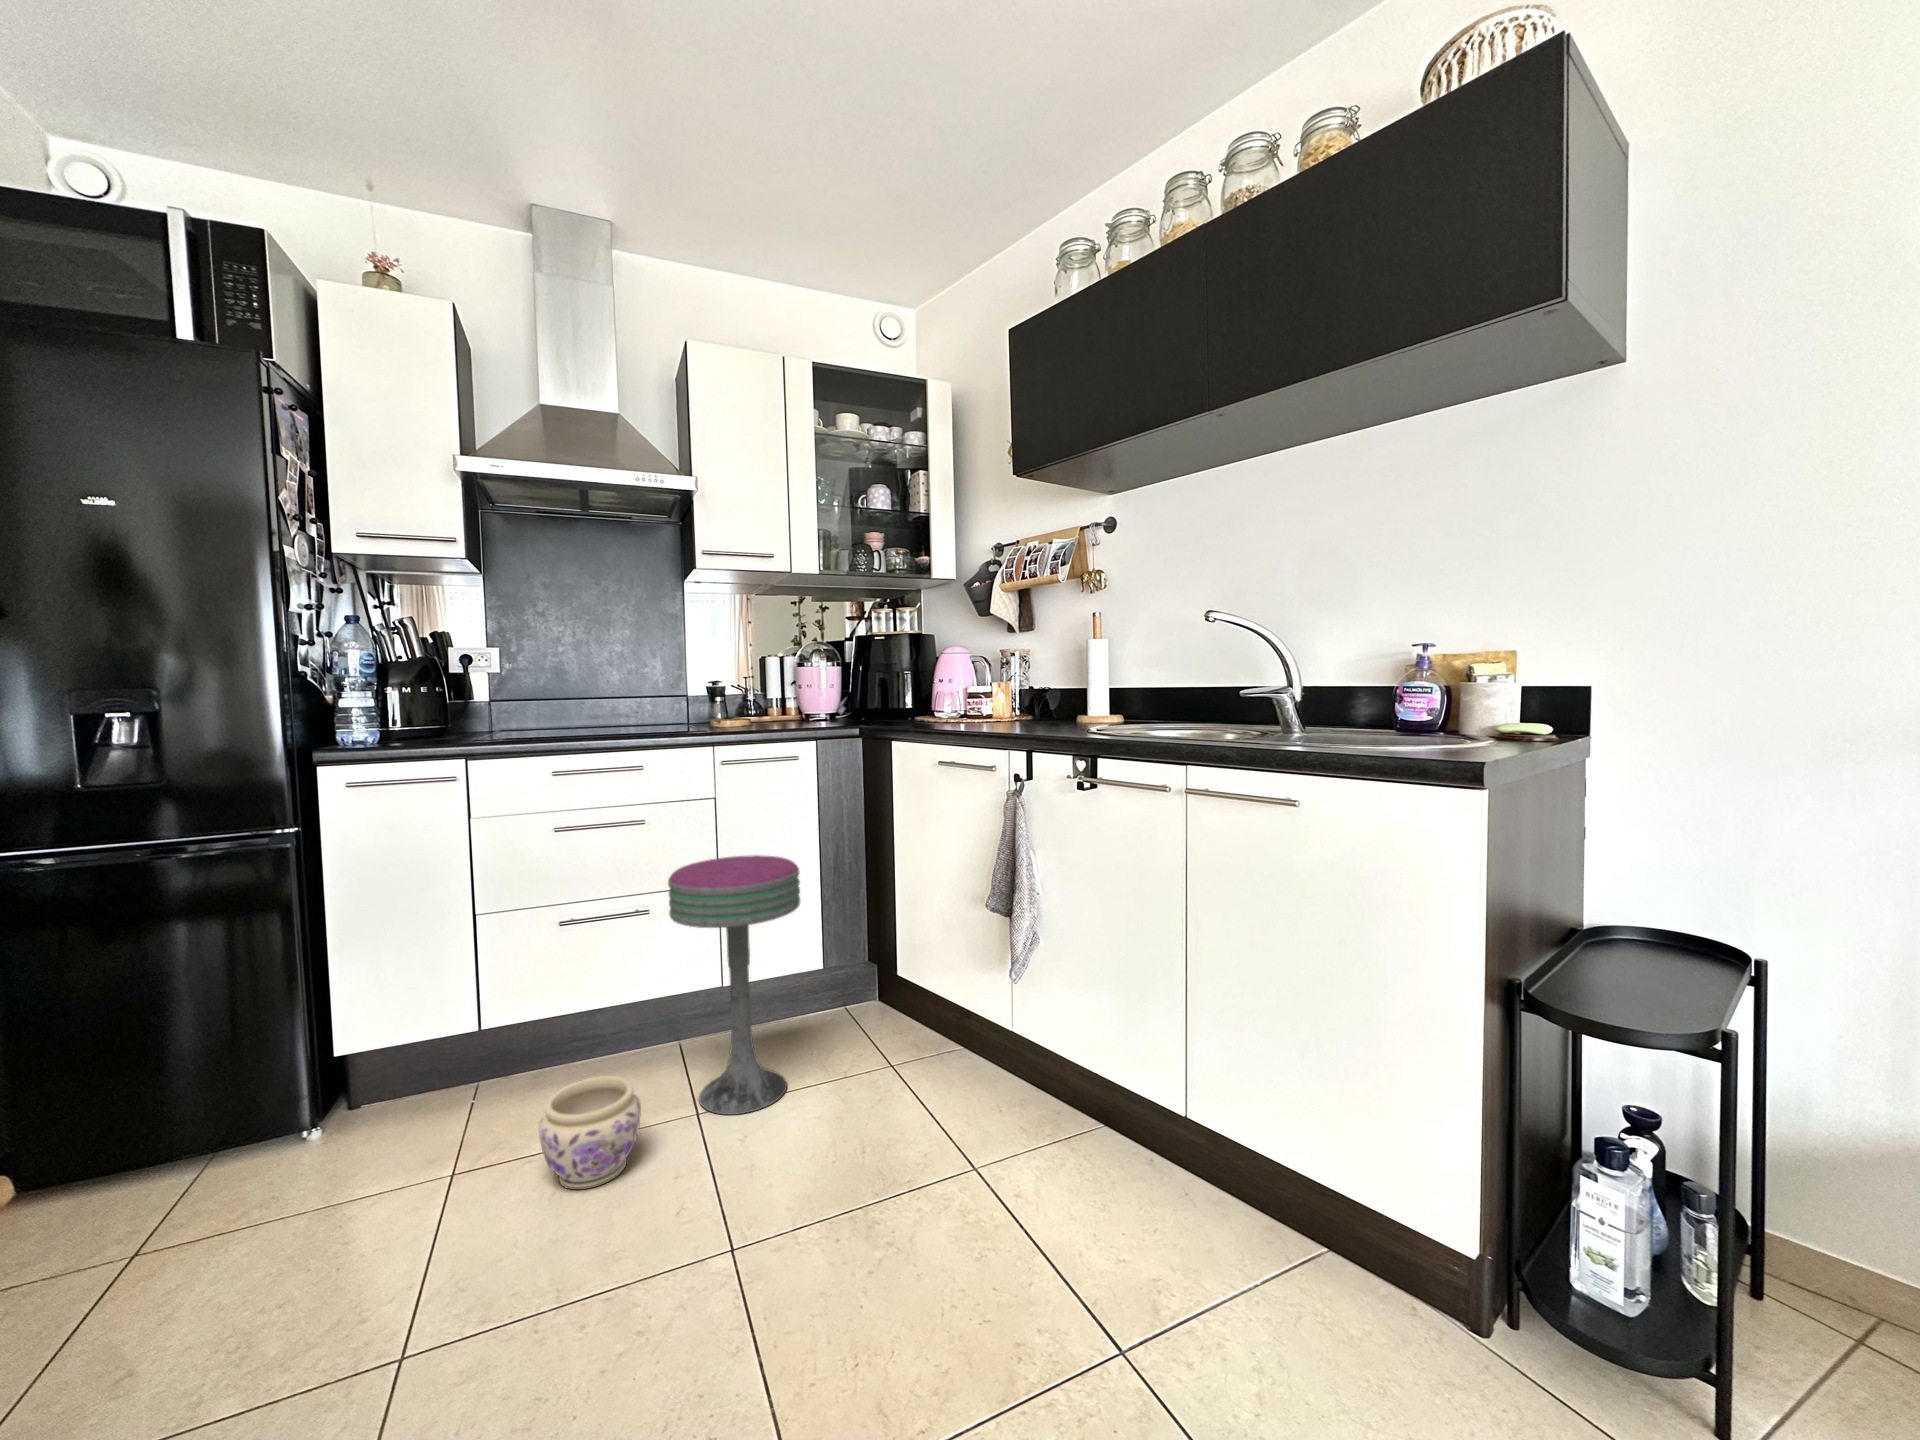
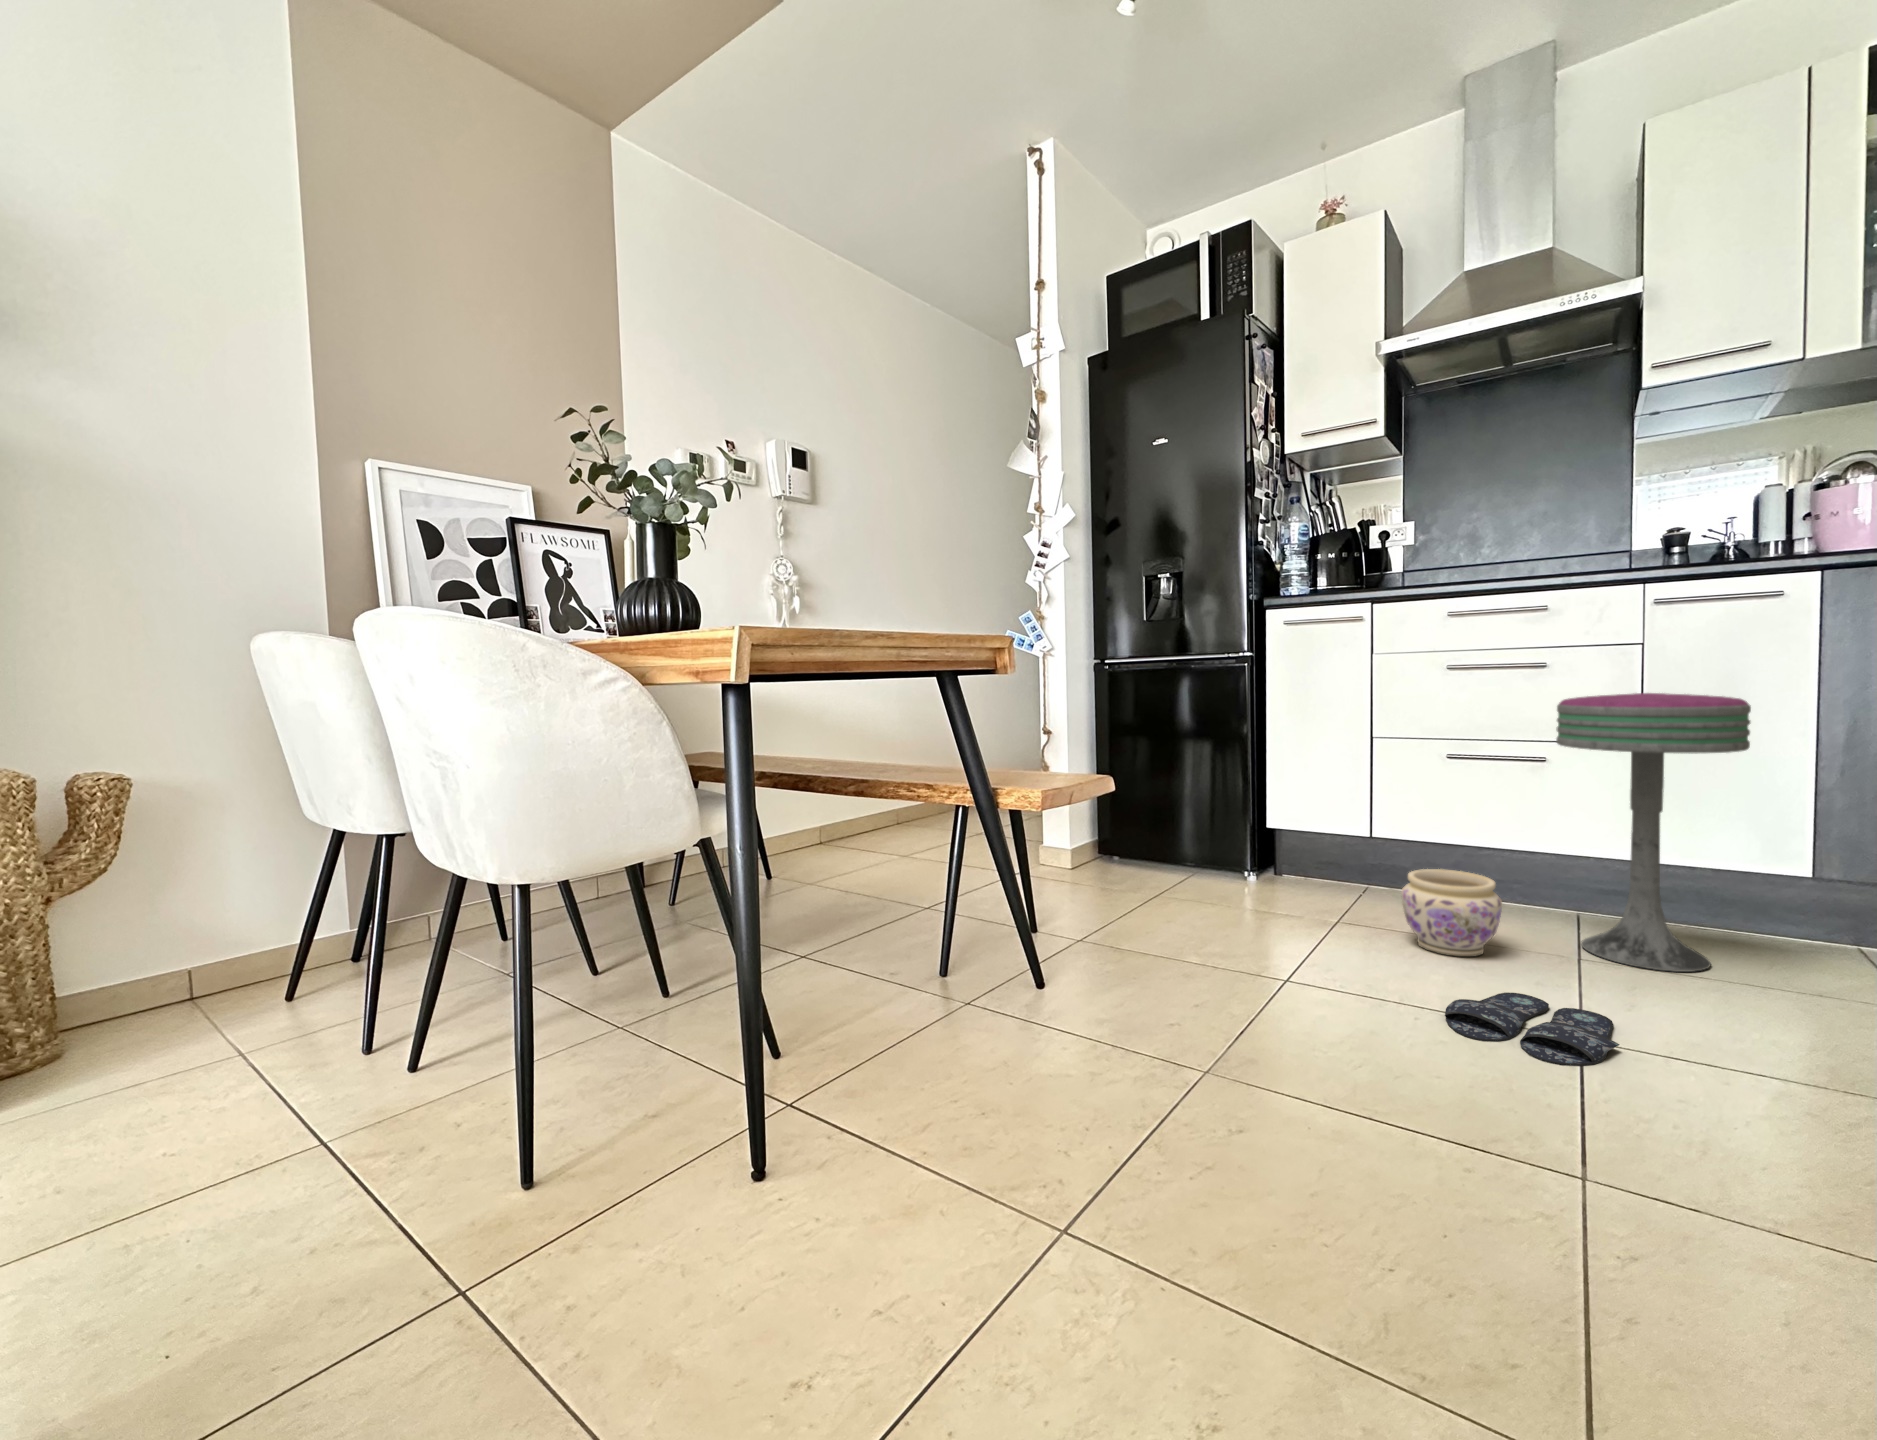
slippers: none [619,1208,769,1334] -> present [1445,993,1619,1066]

